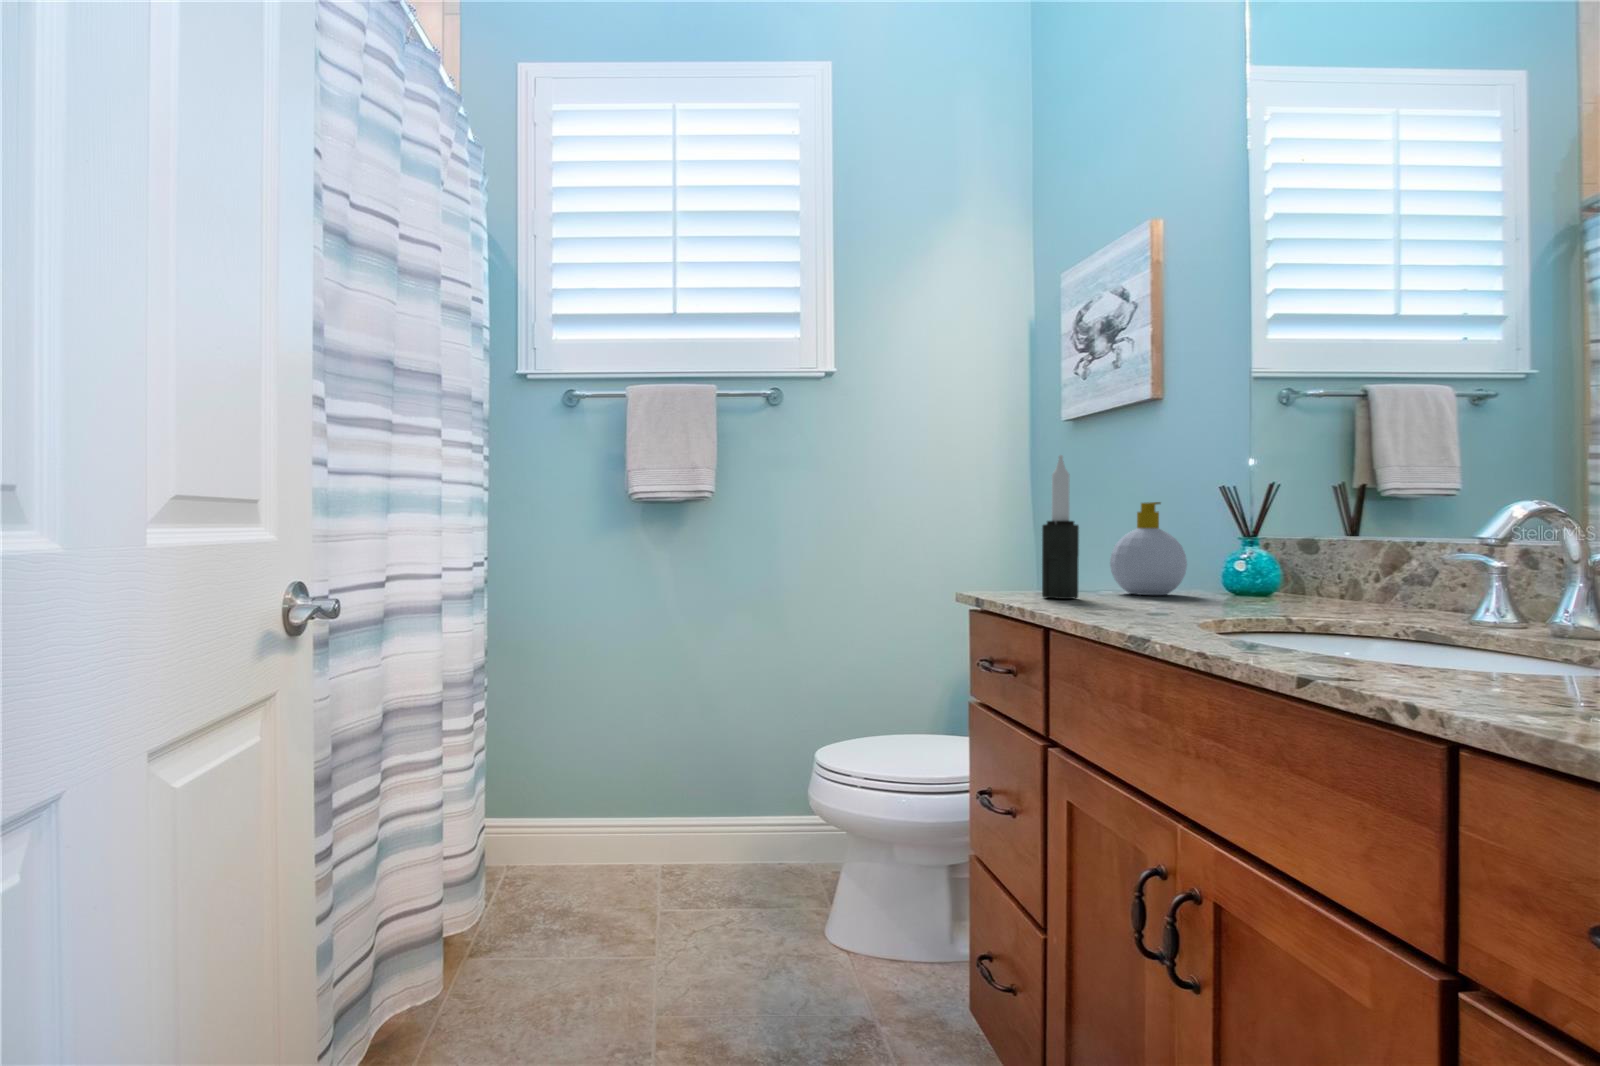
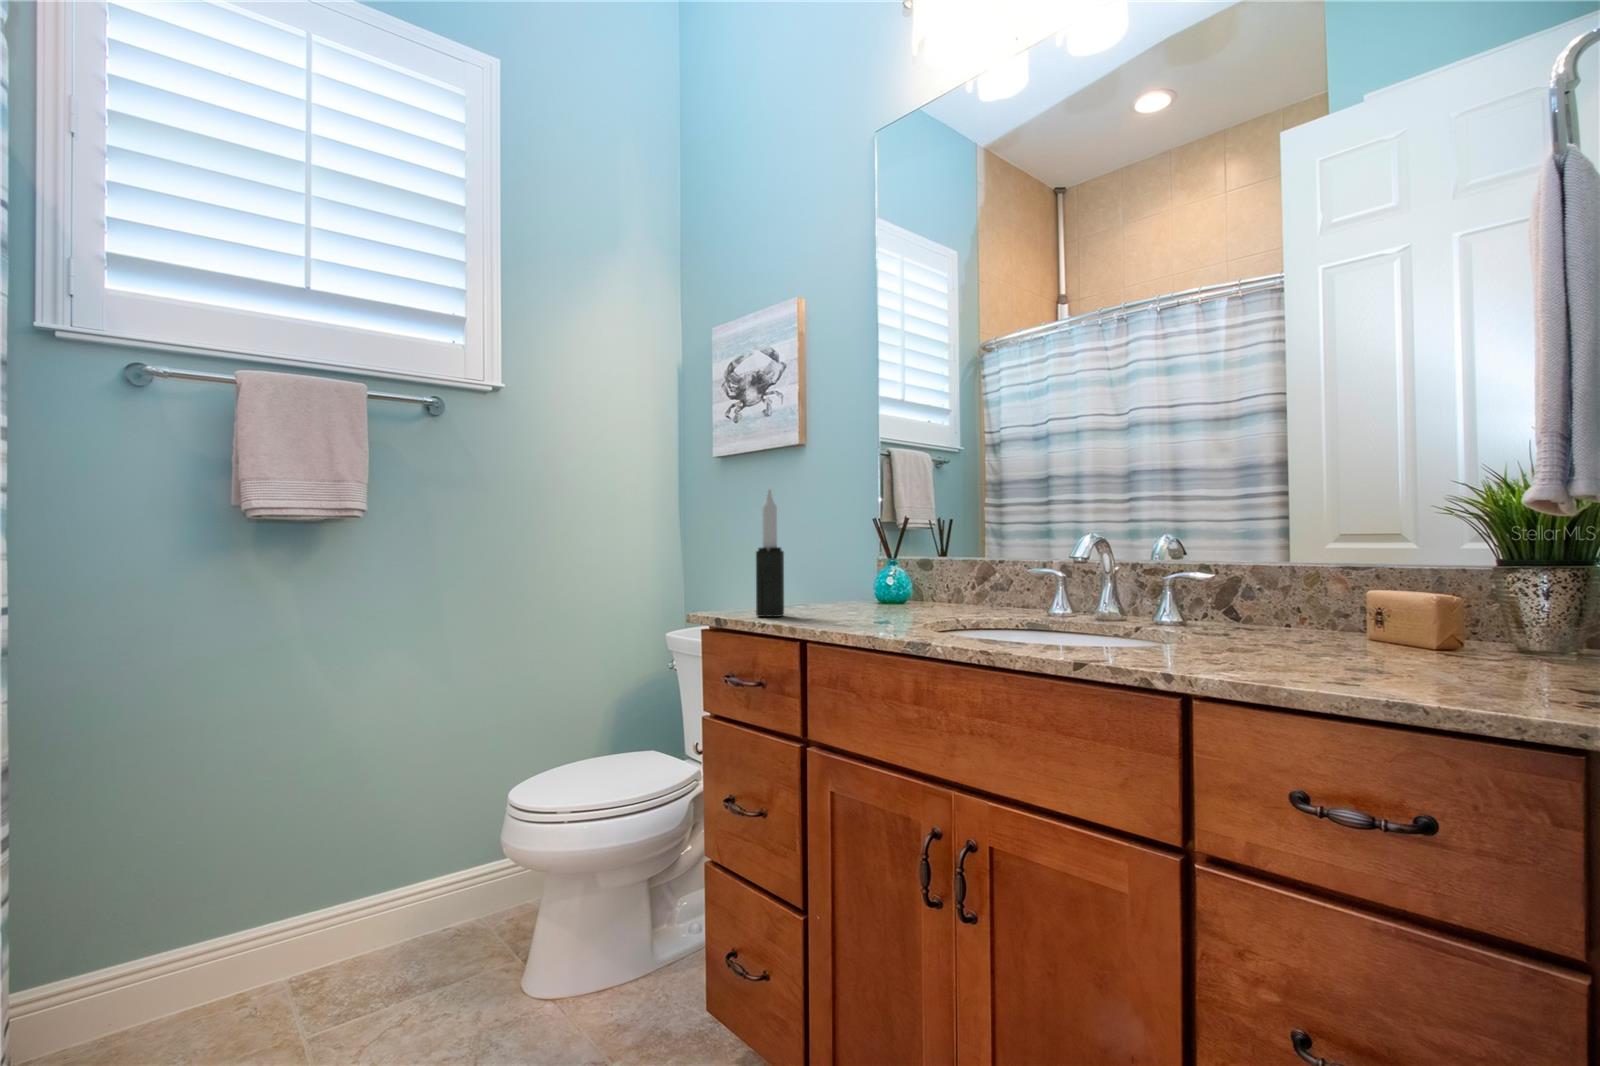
soap bottle: present [1110,502,1187,595] -> none [790,531,849,609]

